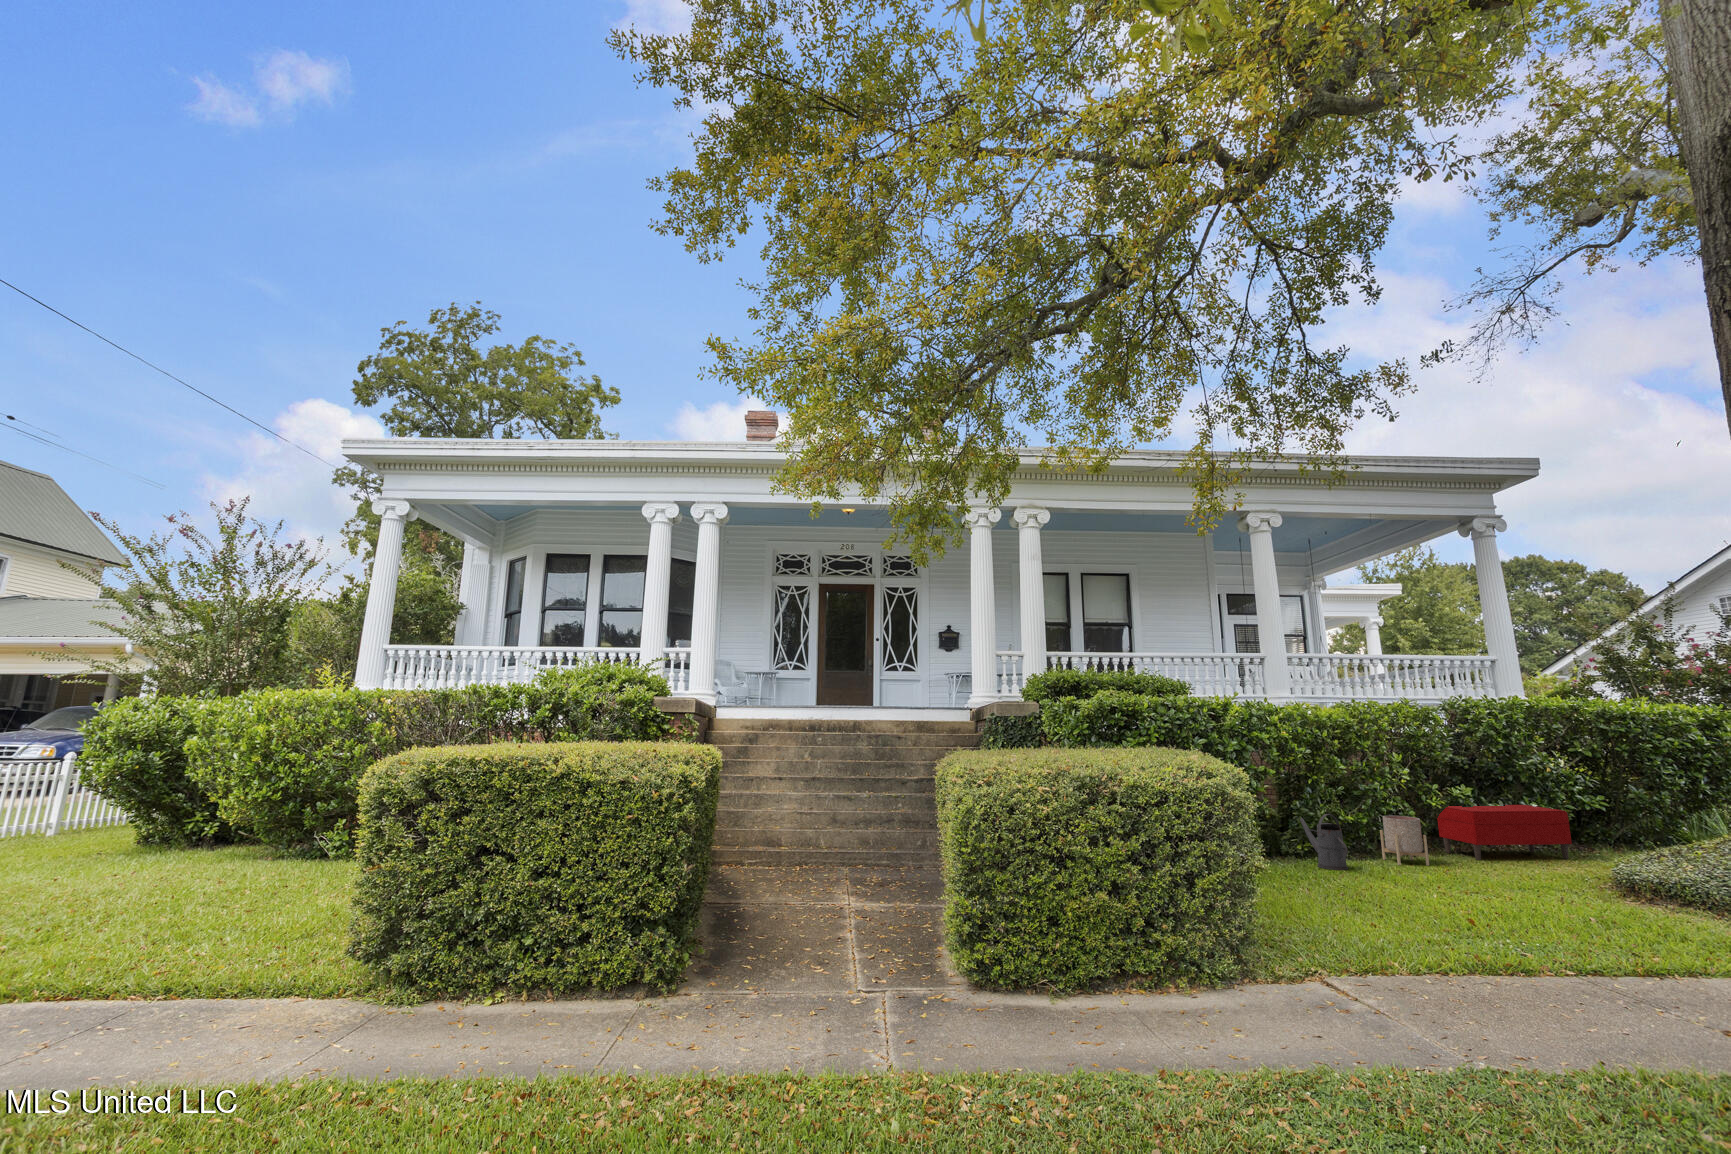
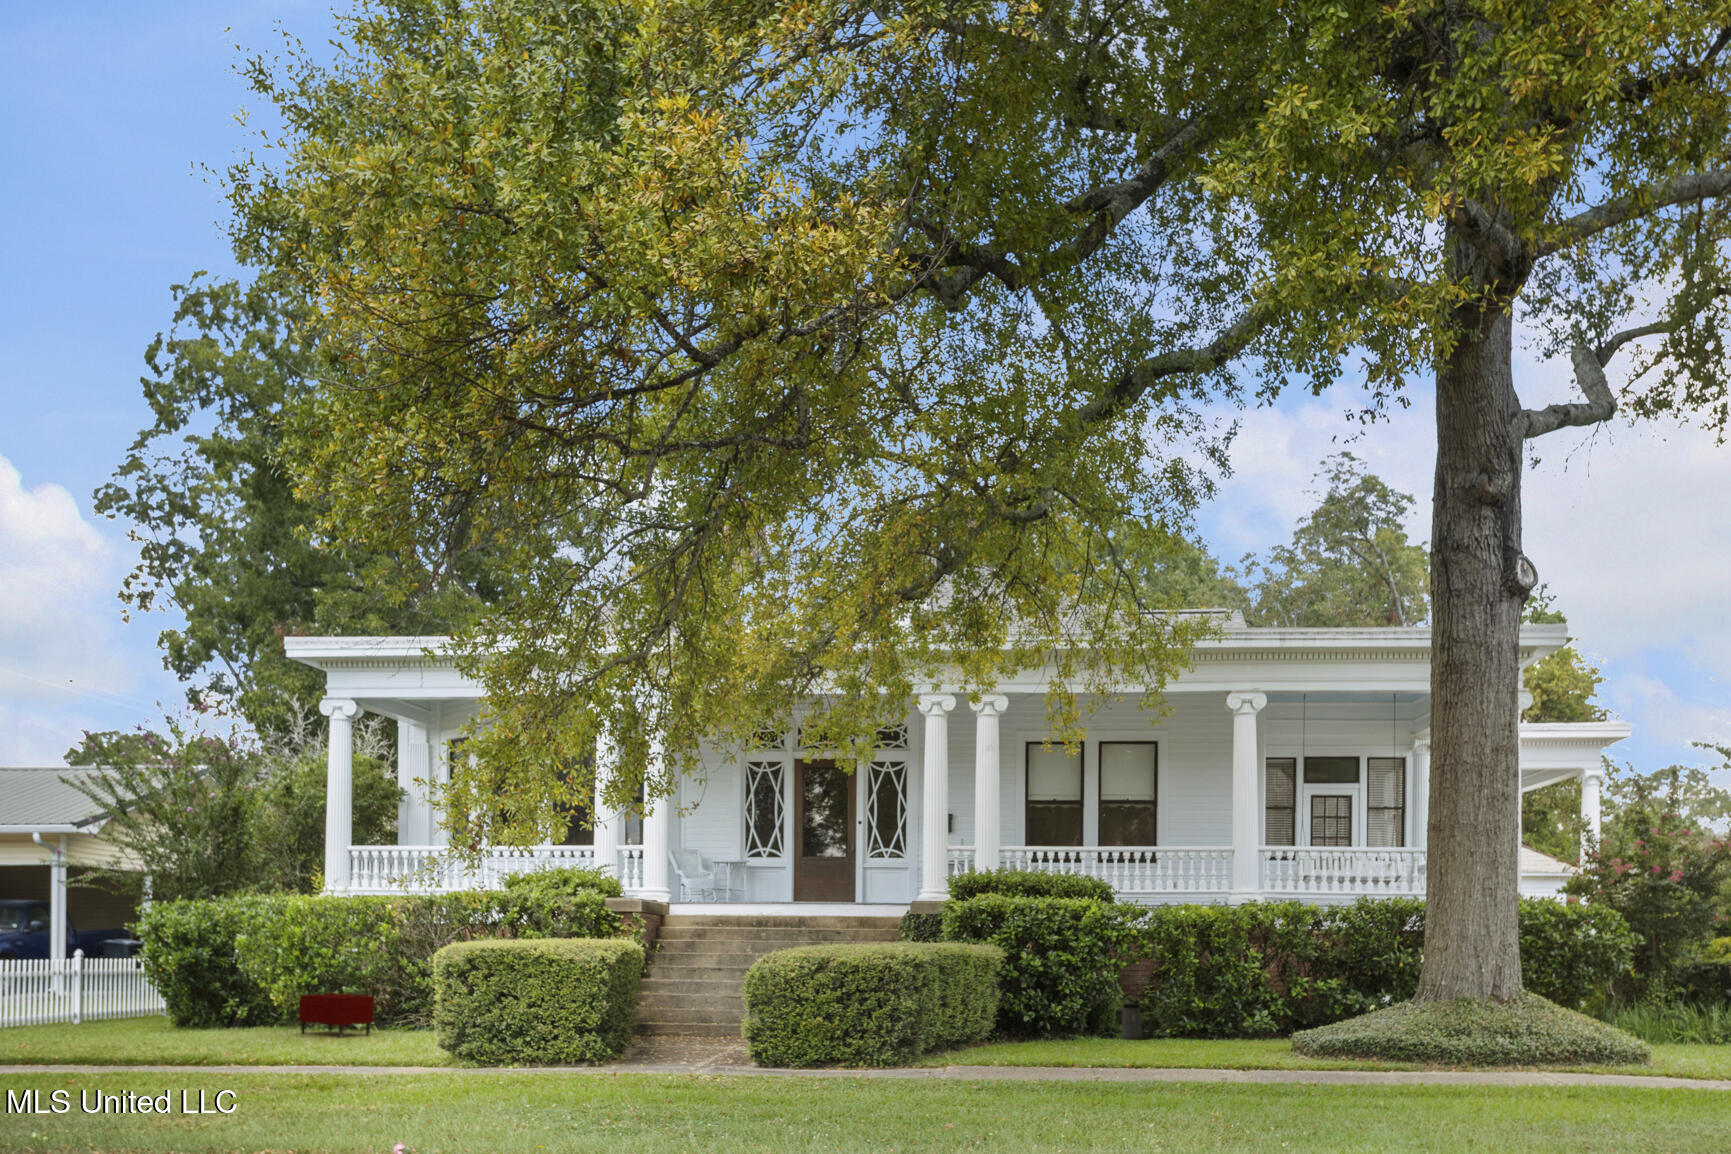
bench: present [1437,805,1572,860] -> present [298,993,374,1038]
planter: present [1380,816,1429,866] -> none [1191,999,1219,1038]

